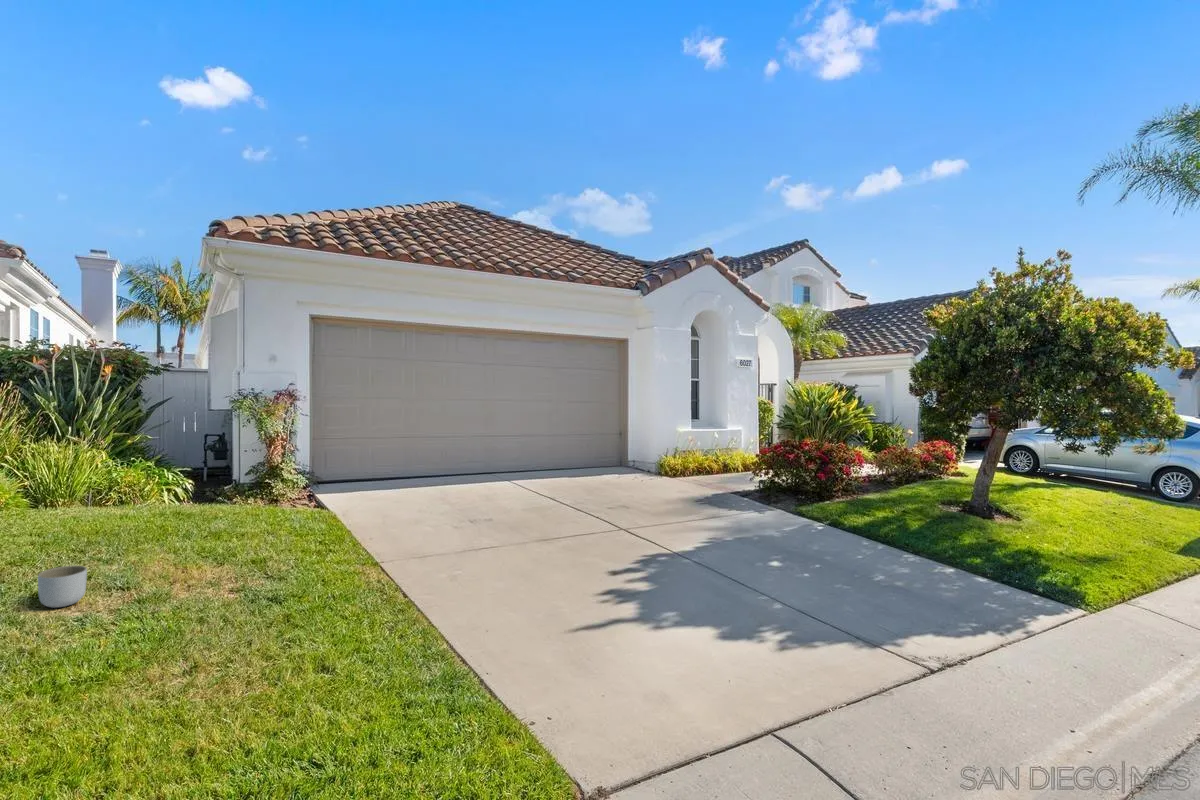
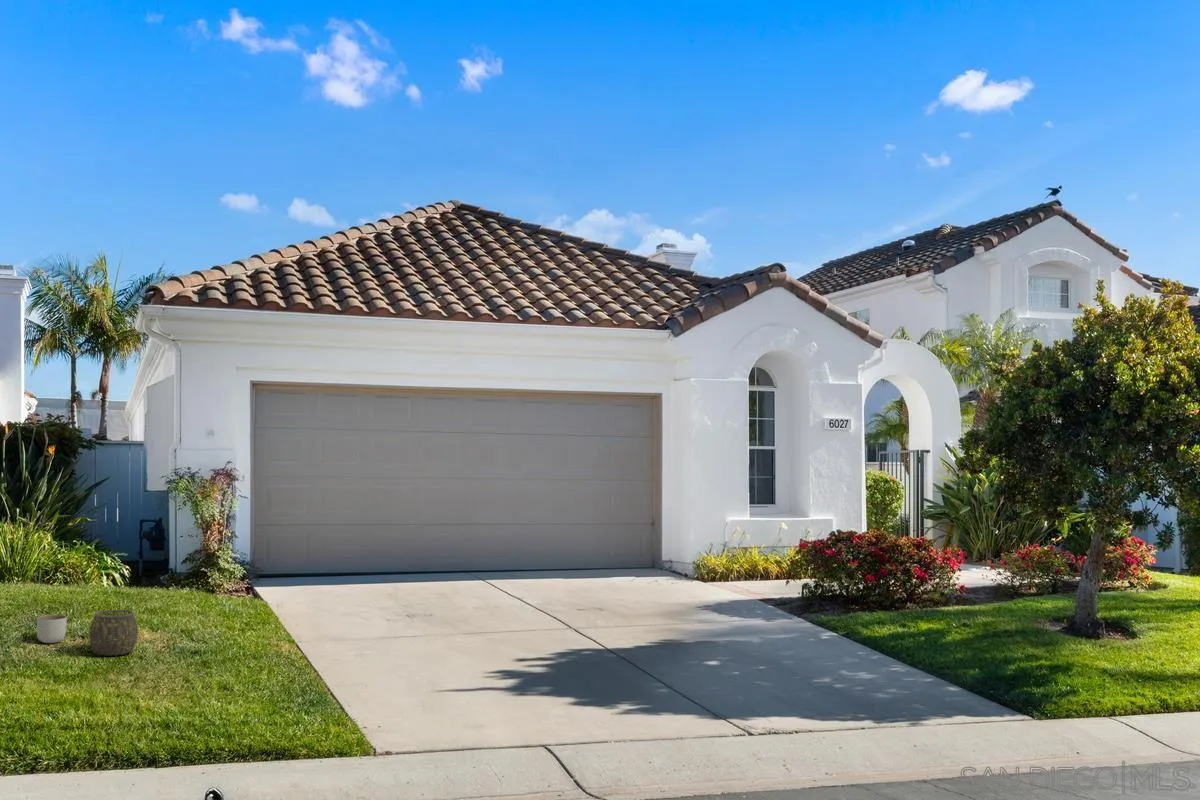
woven basket: none [116,556,193,625] -> present [89,609,138,656]

